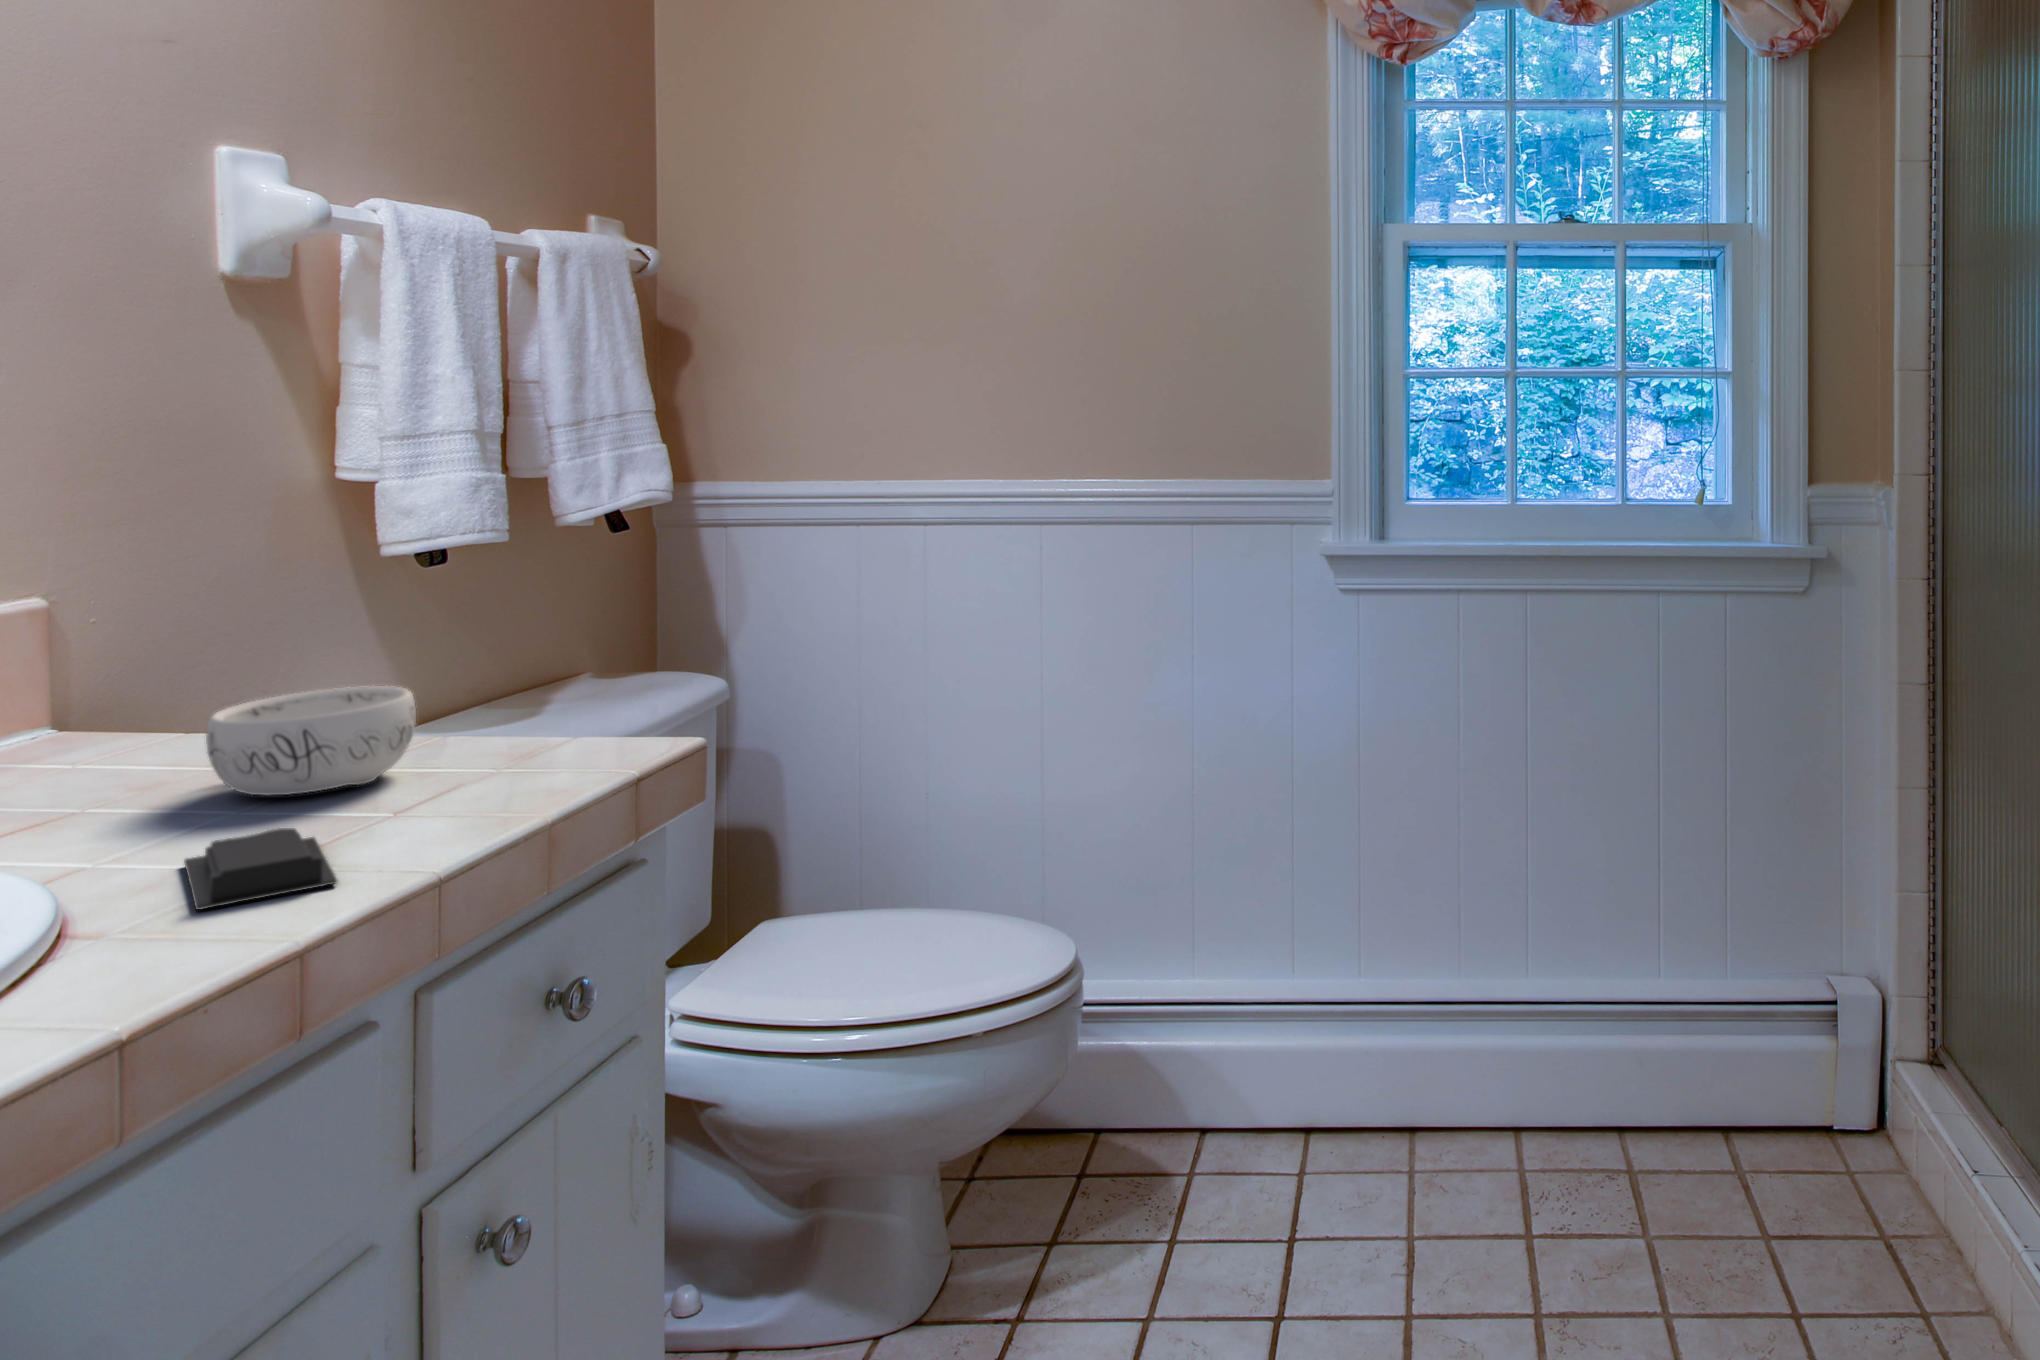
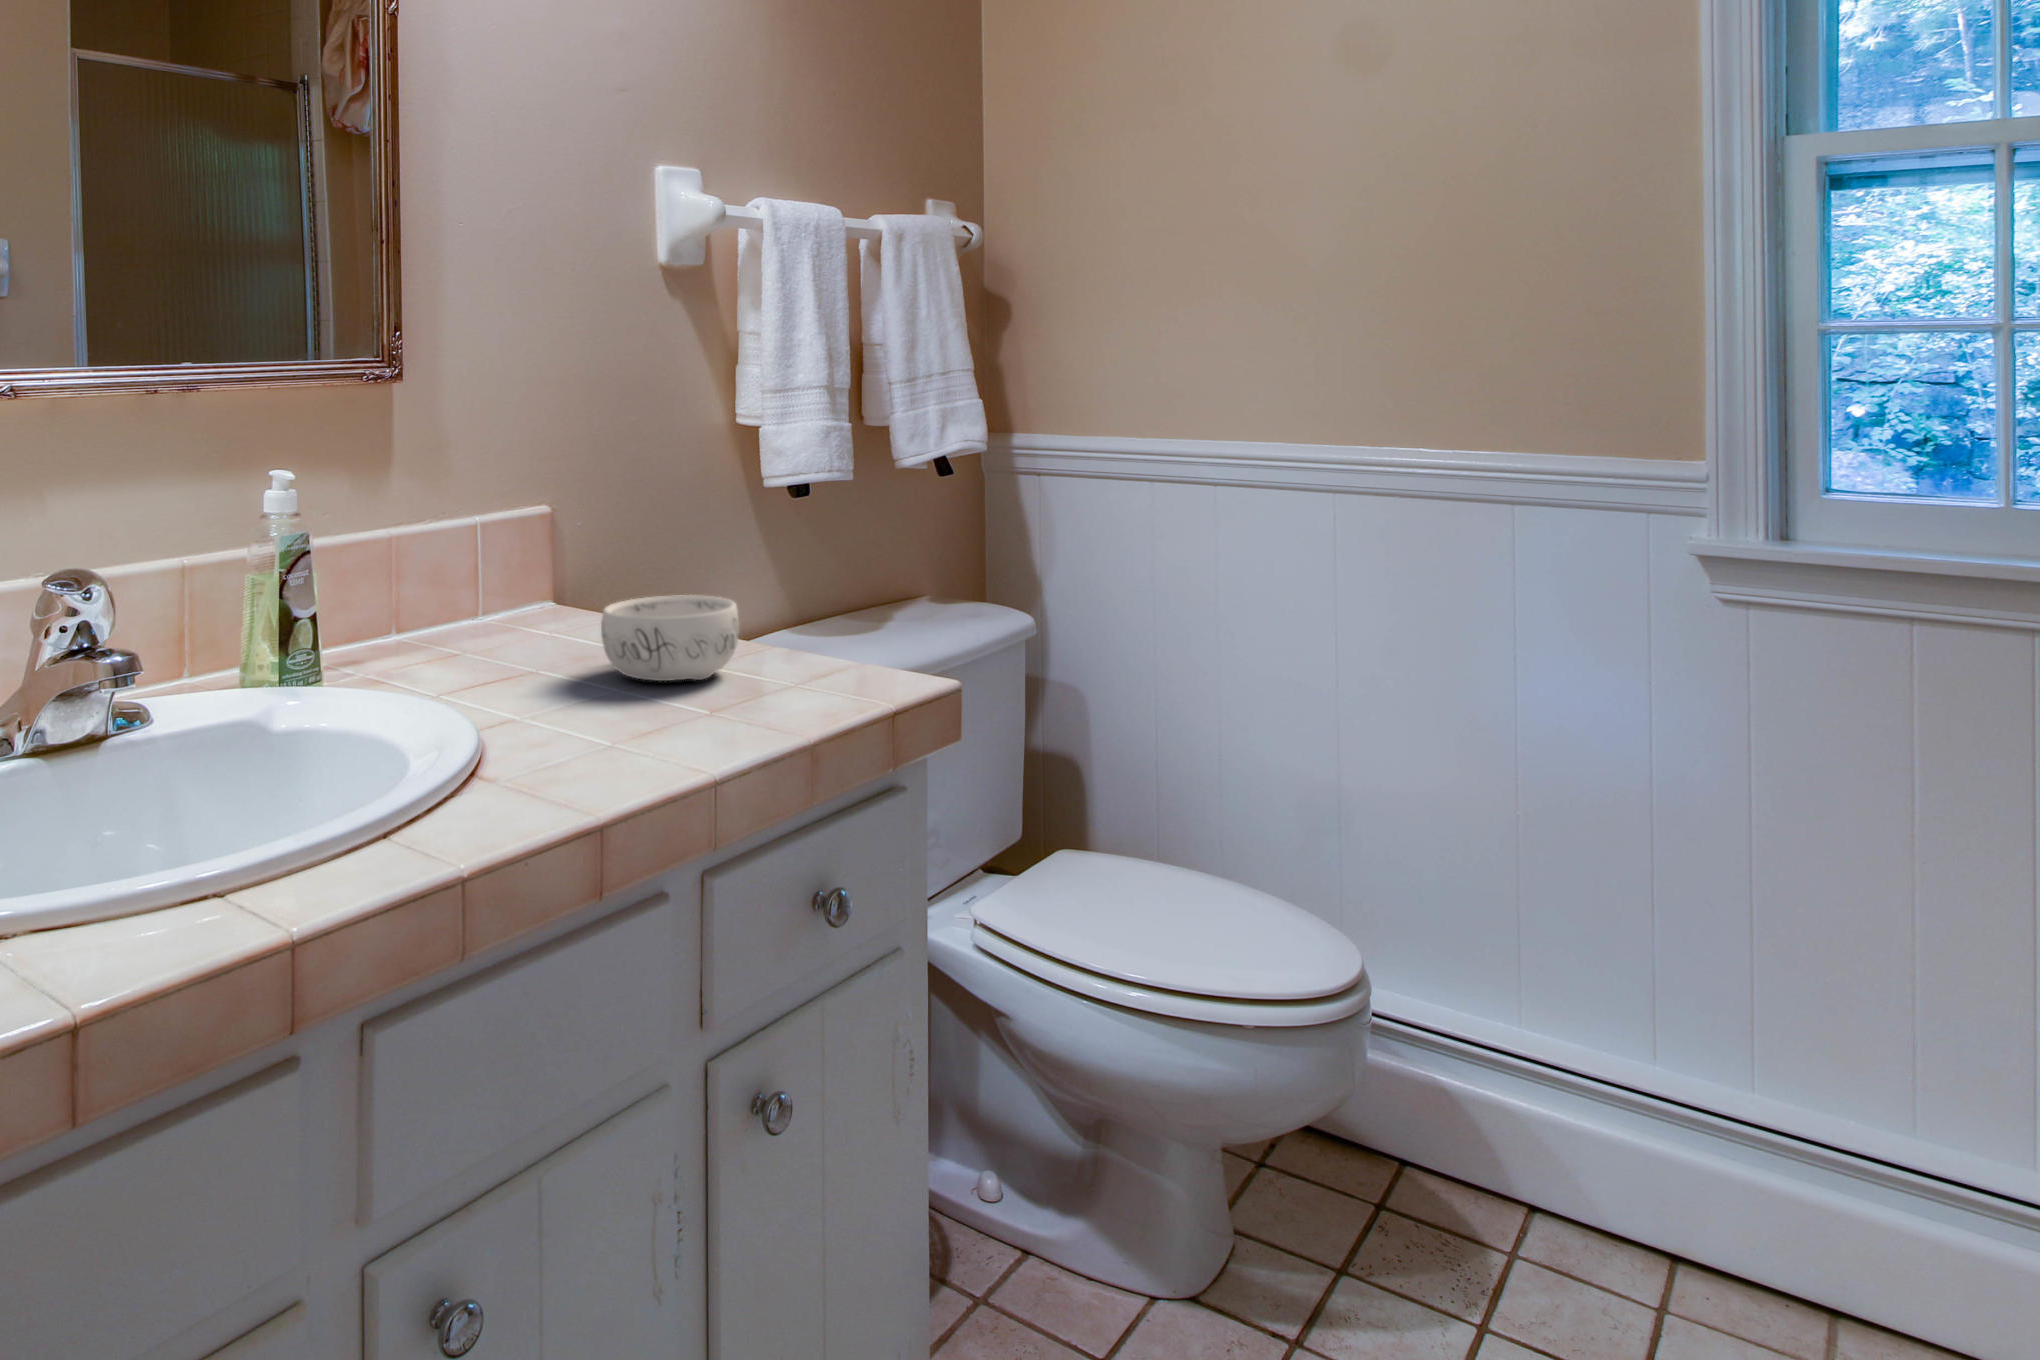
soap bar: present [184,828,337,910] -> none [544,710,645,770]

